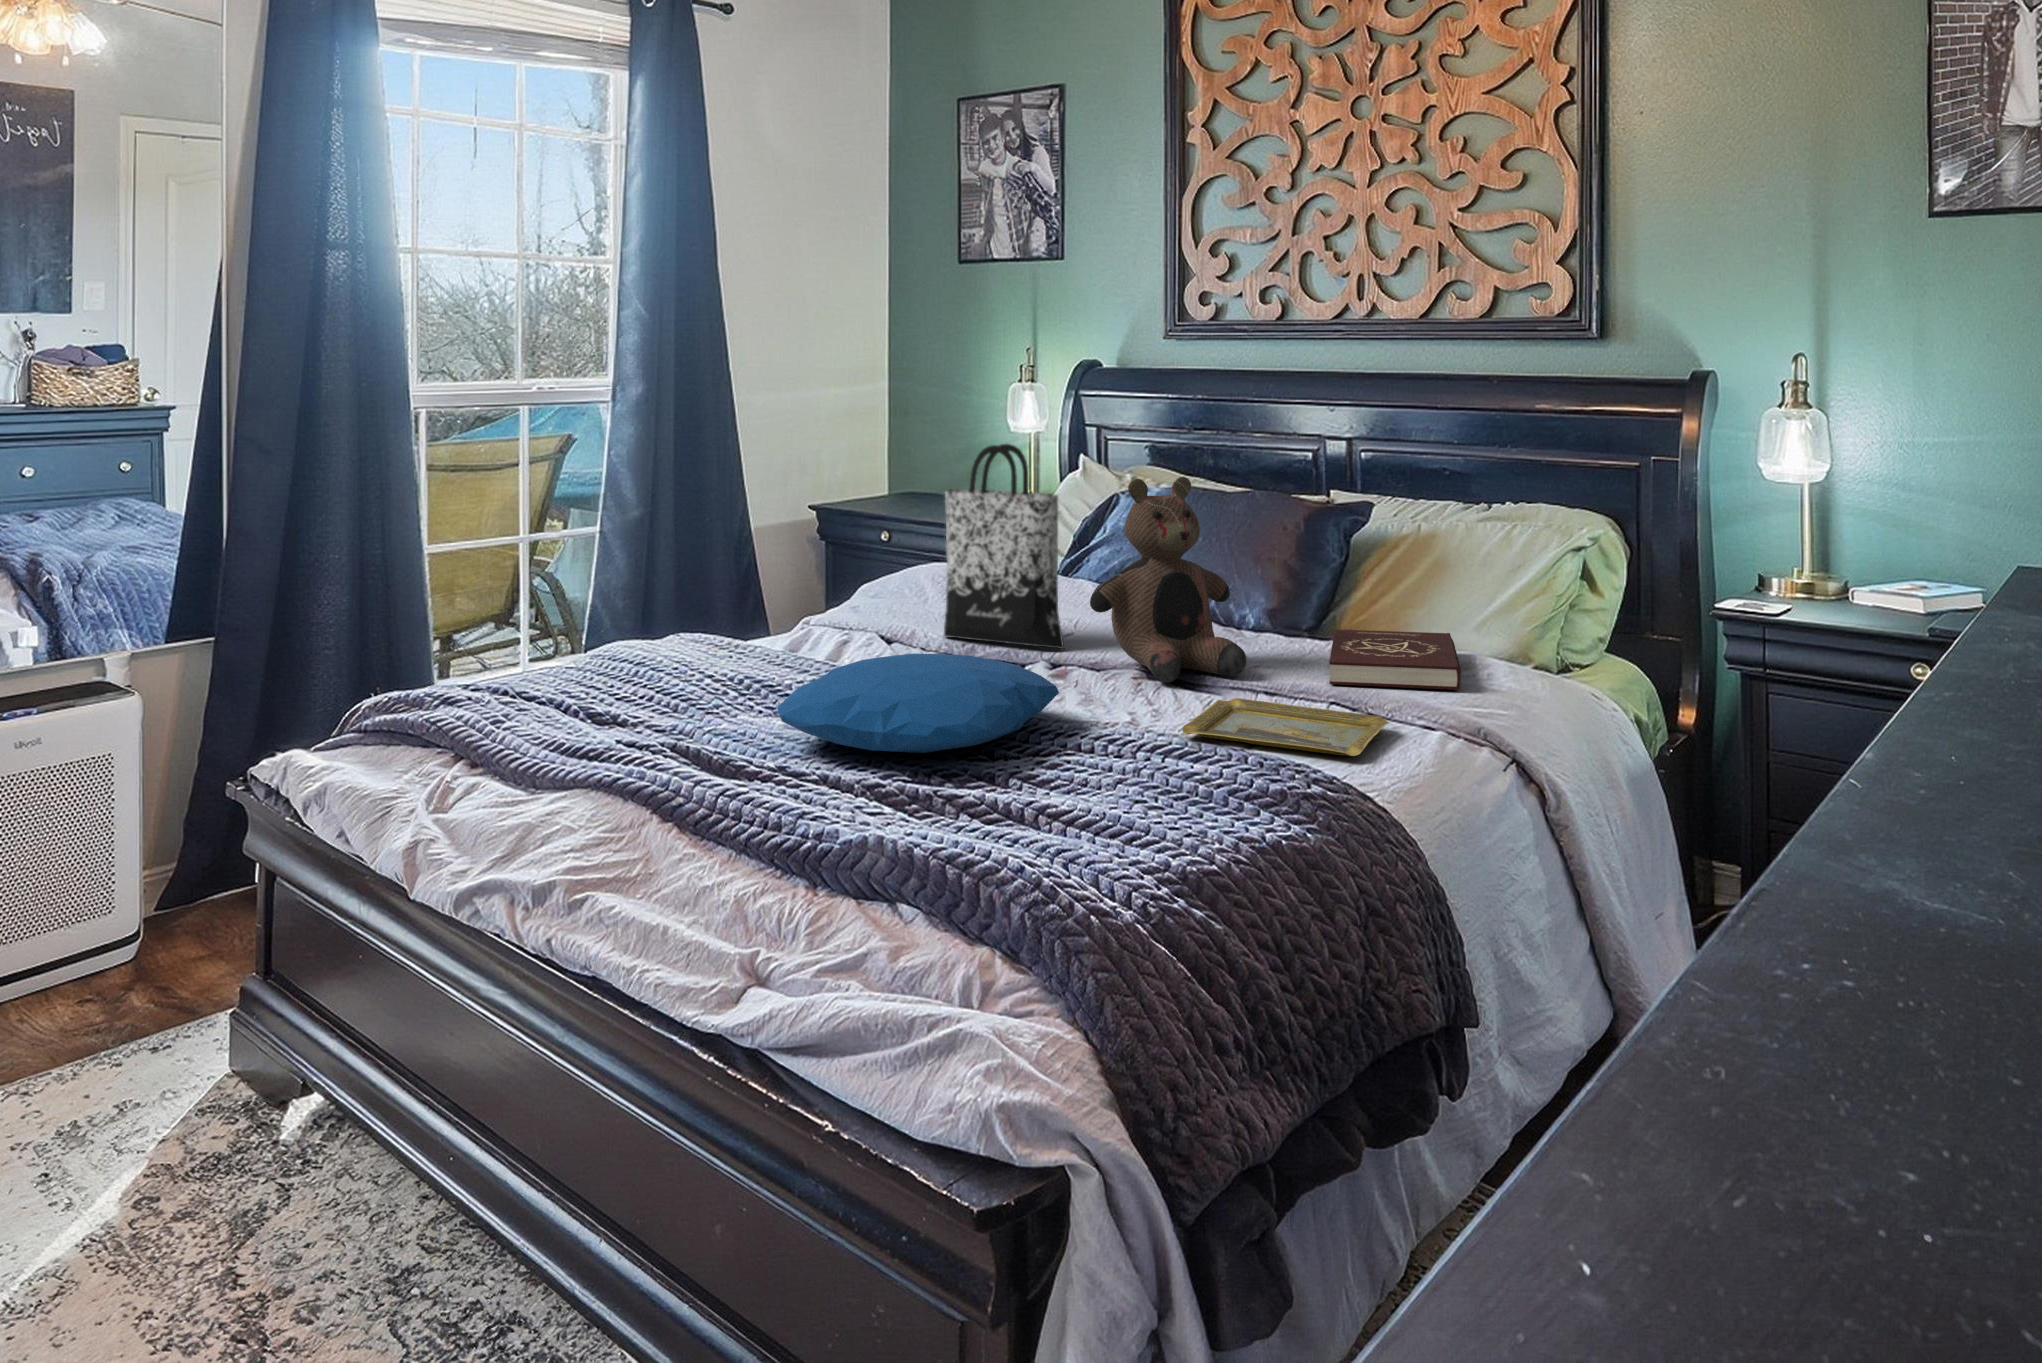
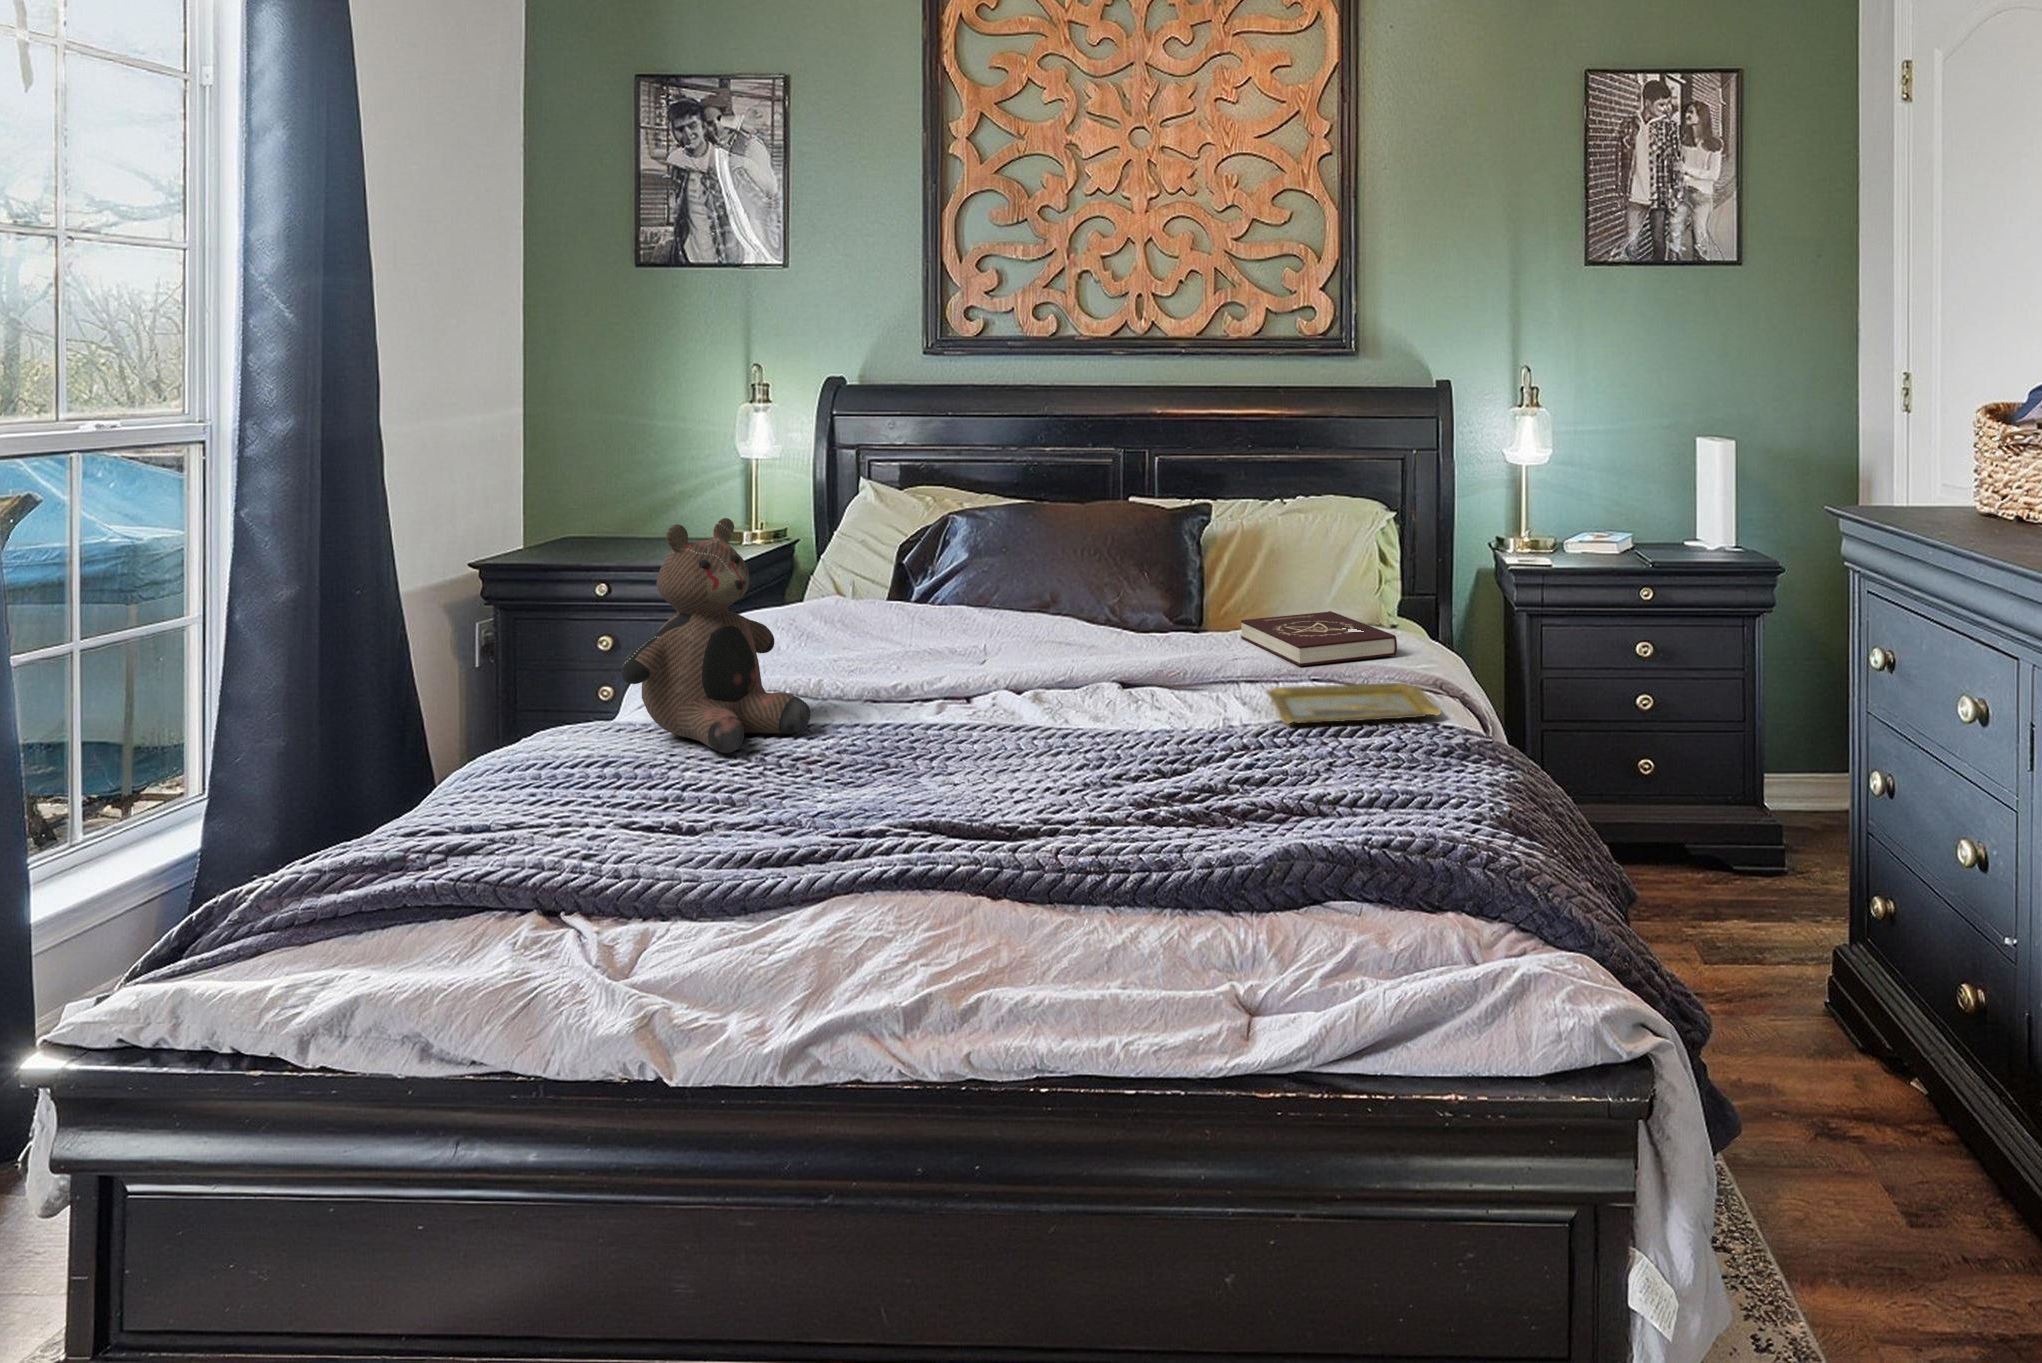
tote bag: present [944,444,1064,649] -> none [872,467,1021,679]
teddy bear: present [1090,477,1246,682] -> present [621,518,811,753]
pillow: present [777,653,1059,753] -> none [938,685,1194,789]

